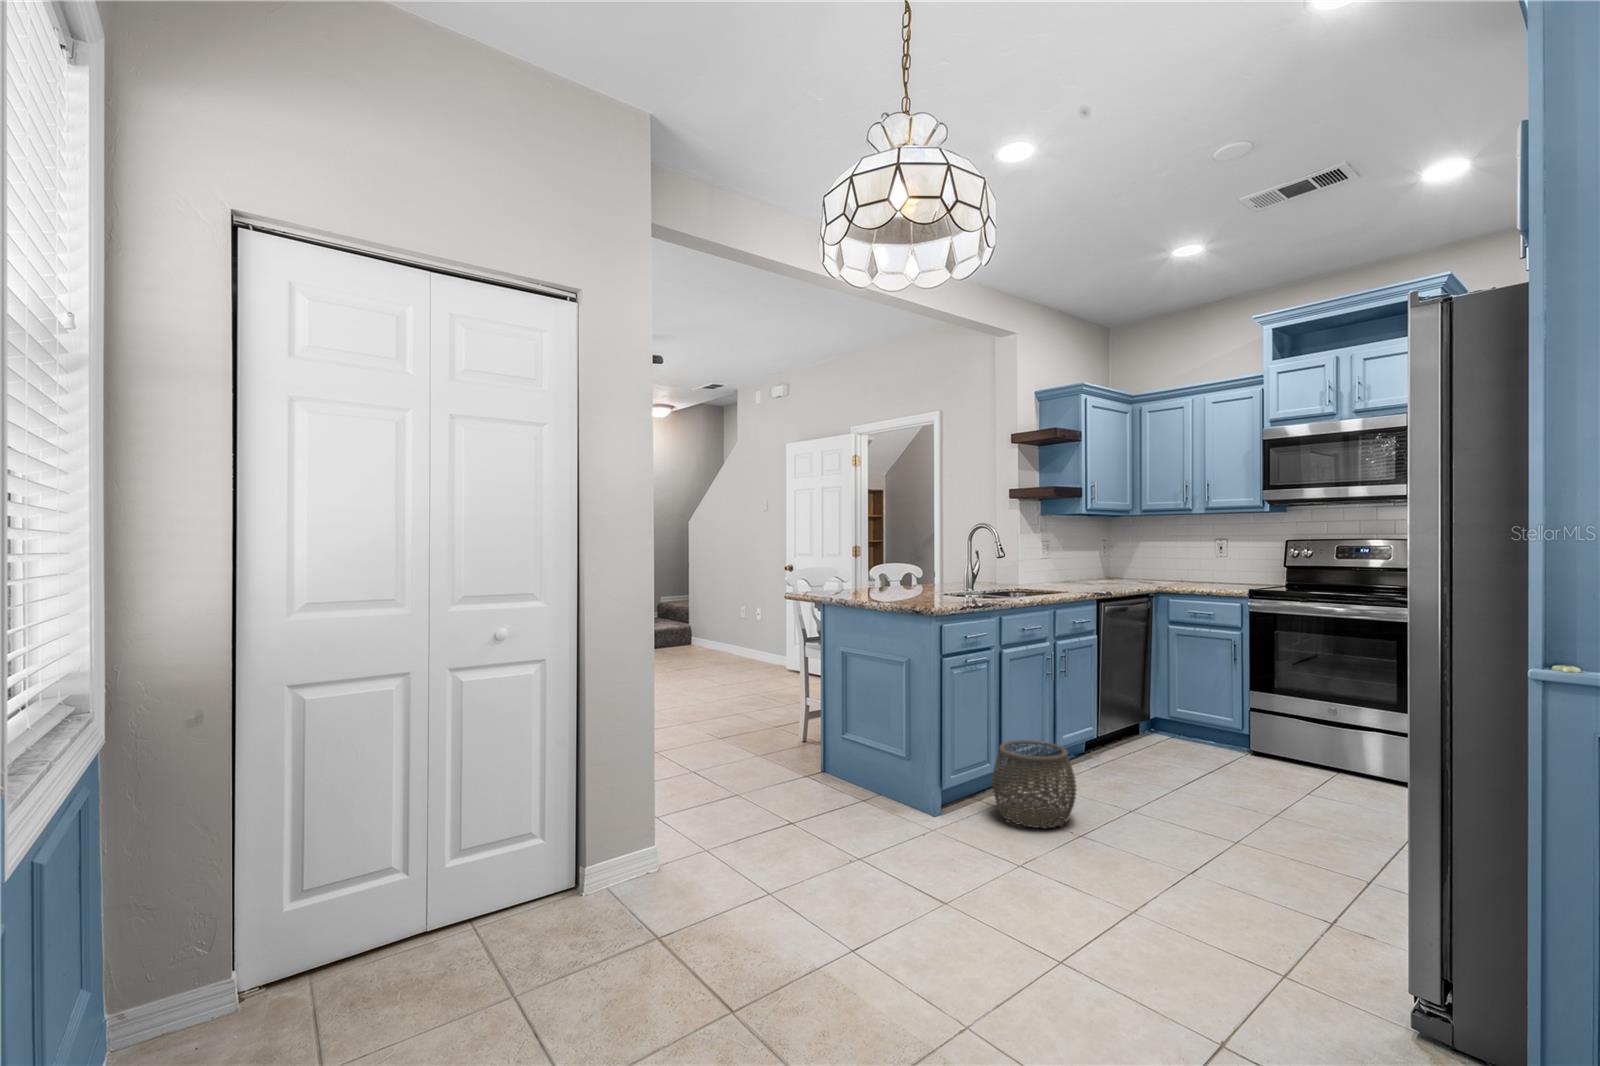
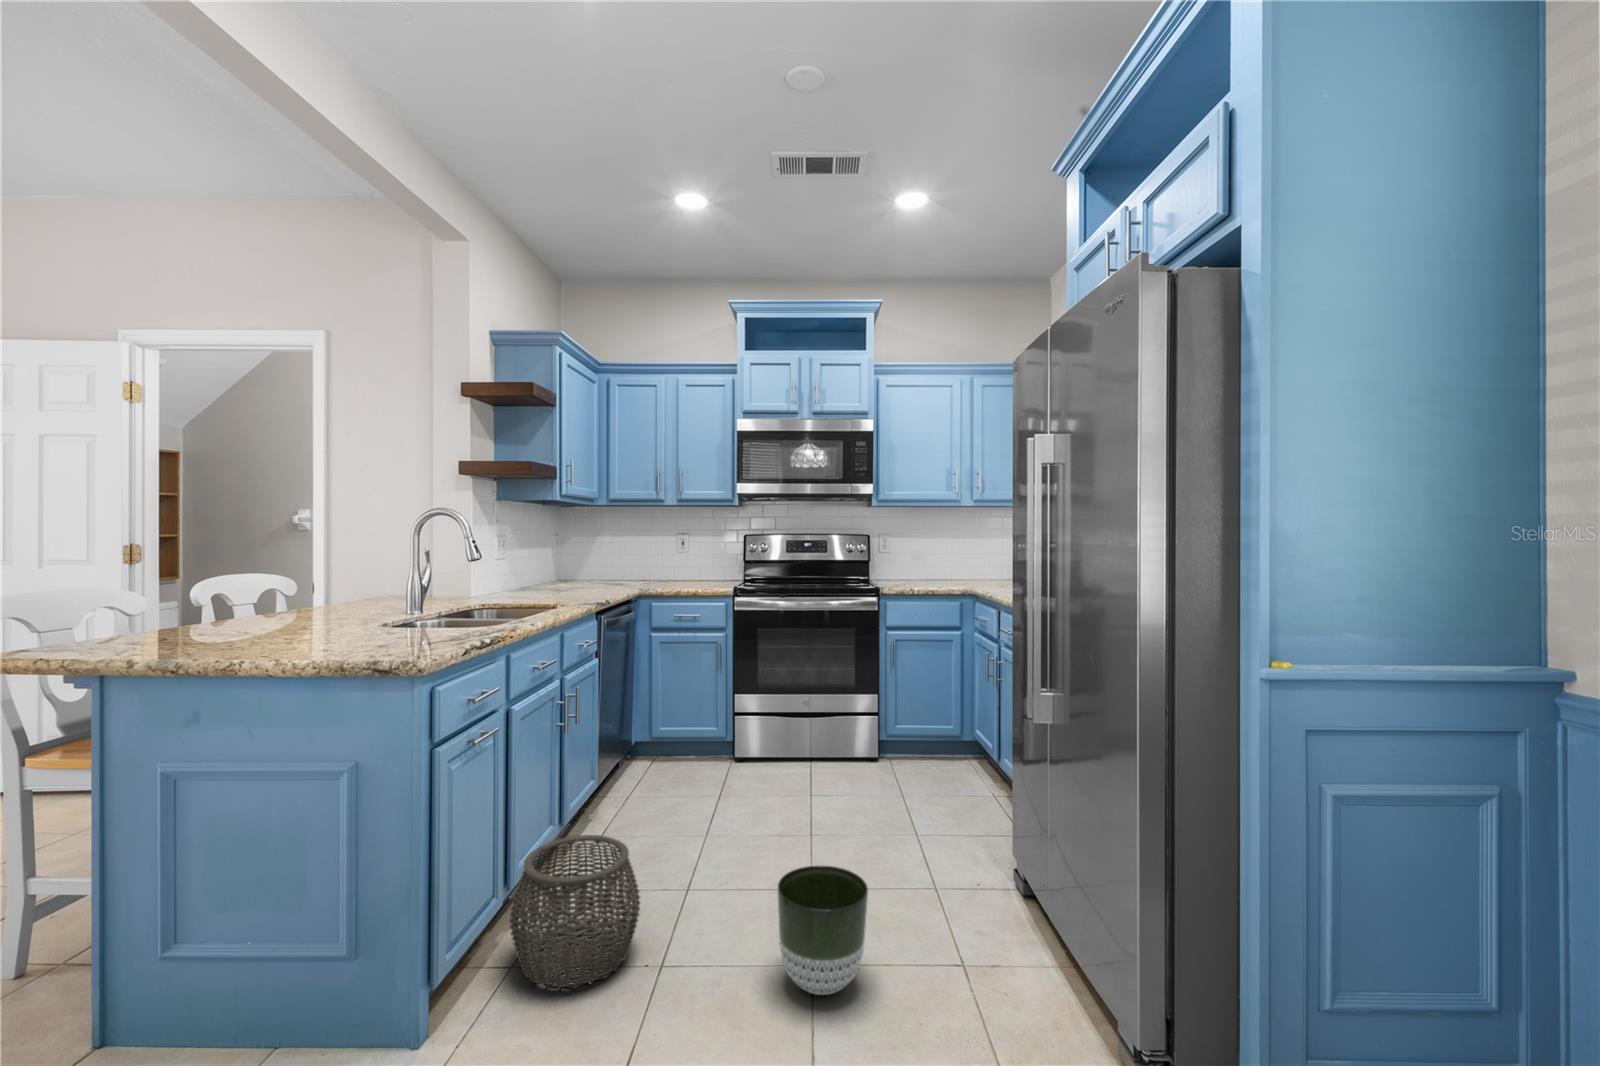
planter: none [1156,791,1233,882] -> present [778,865,868,995]

